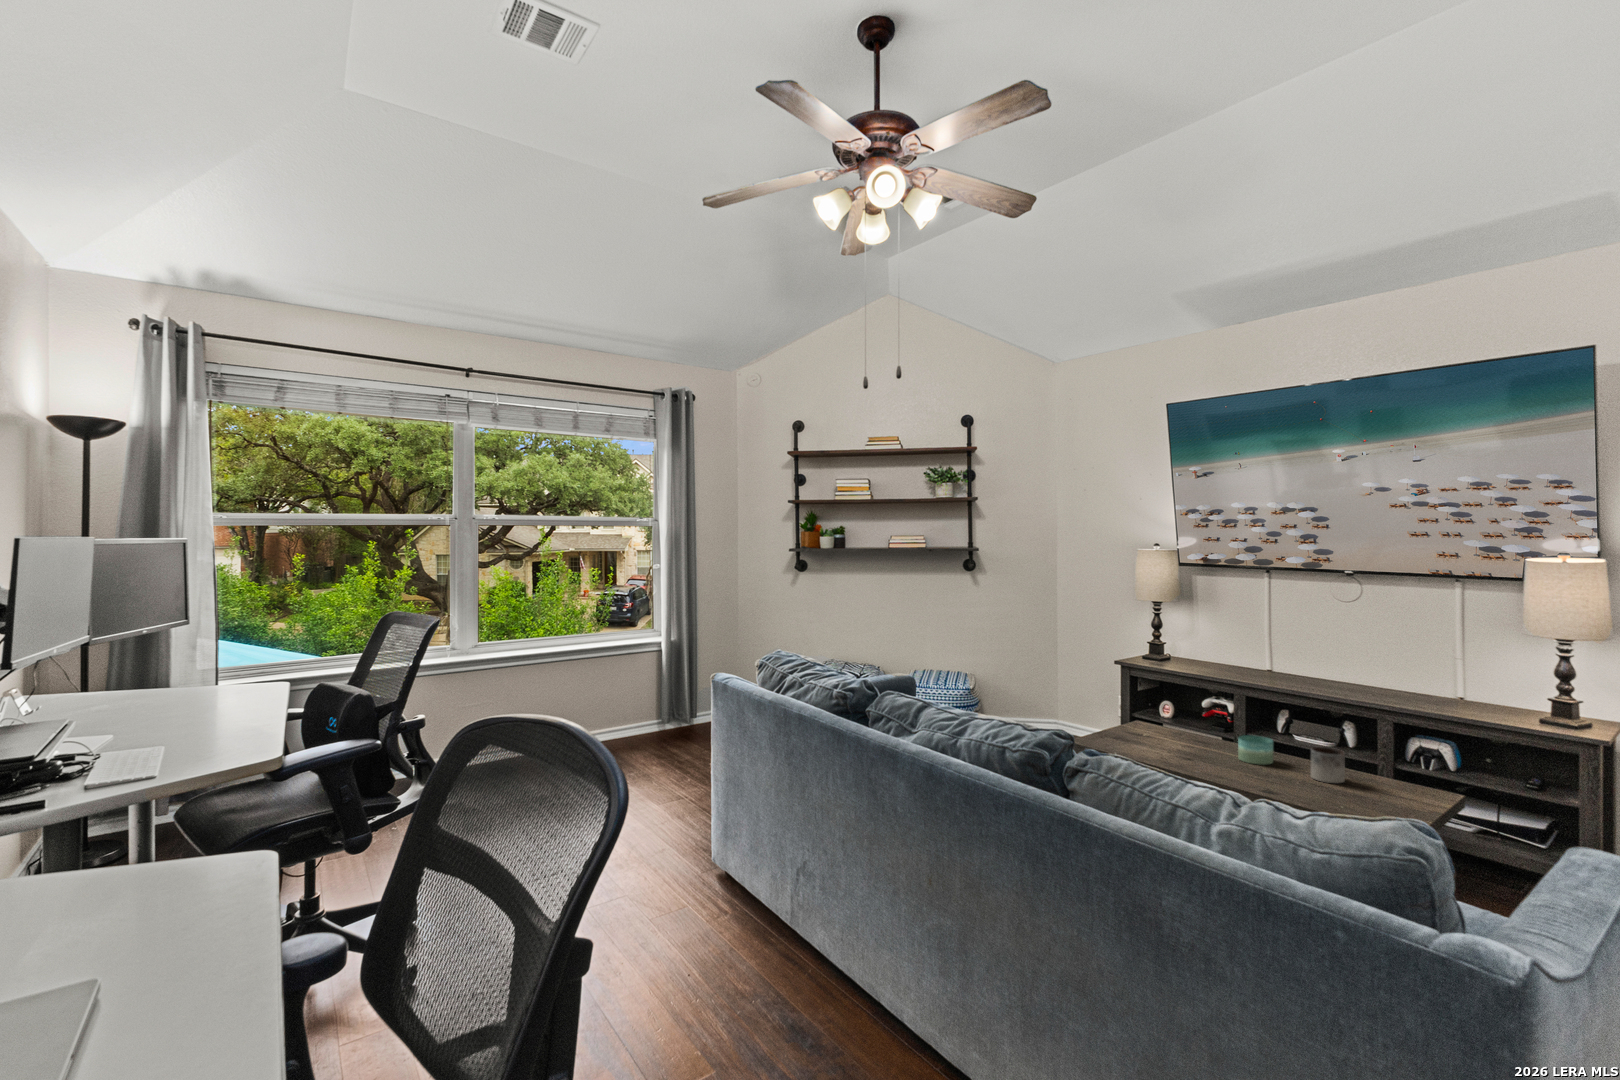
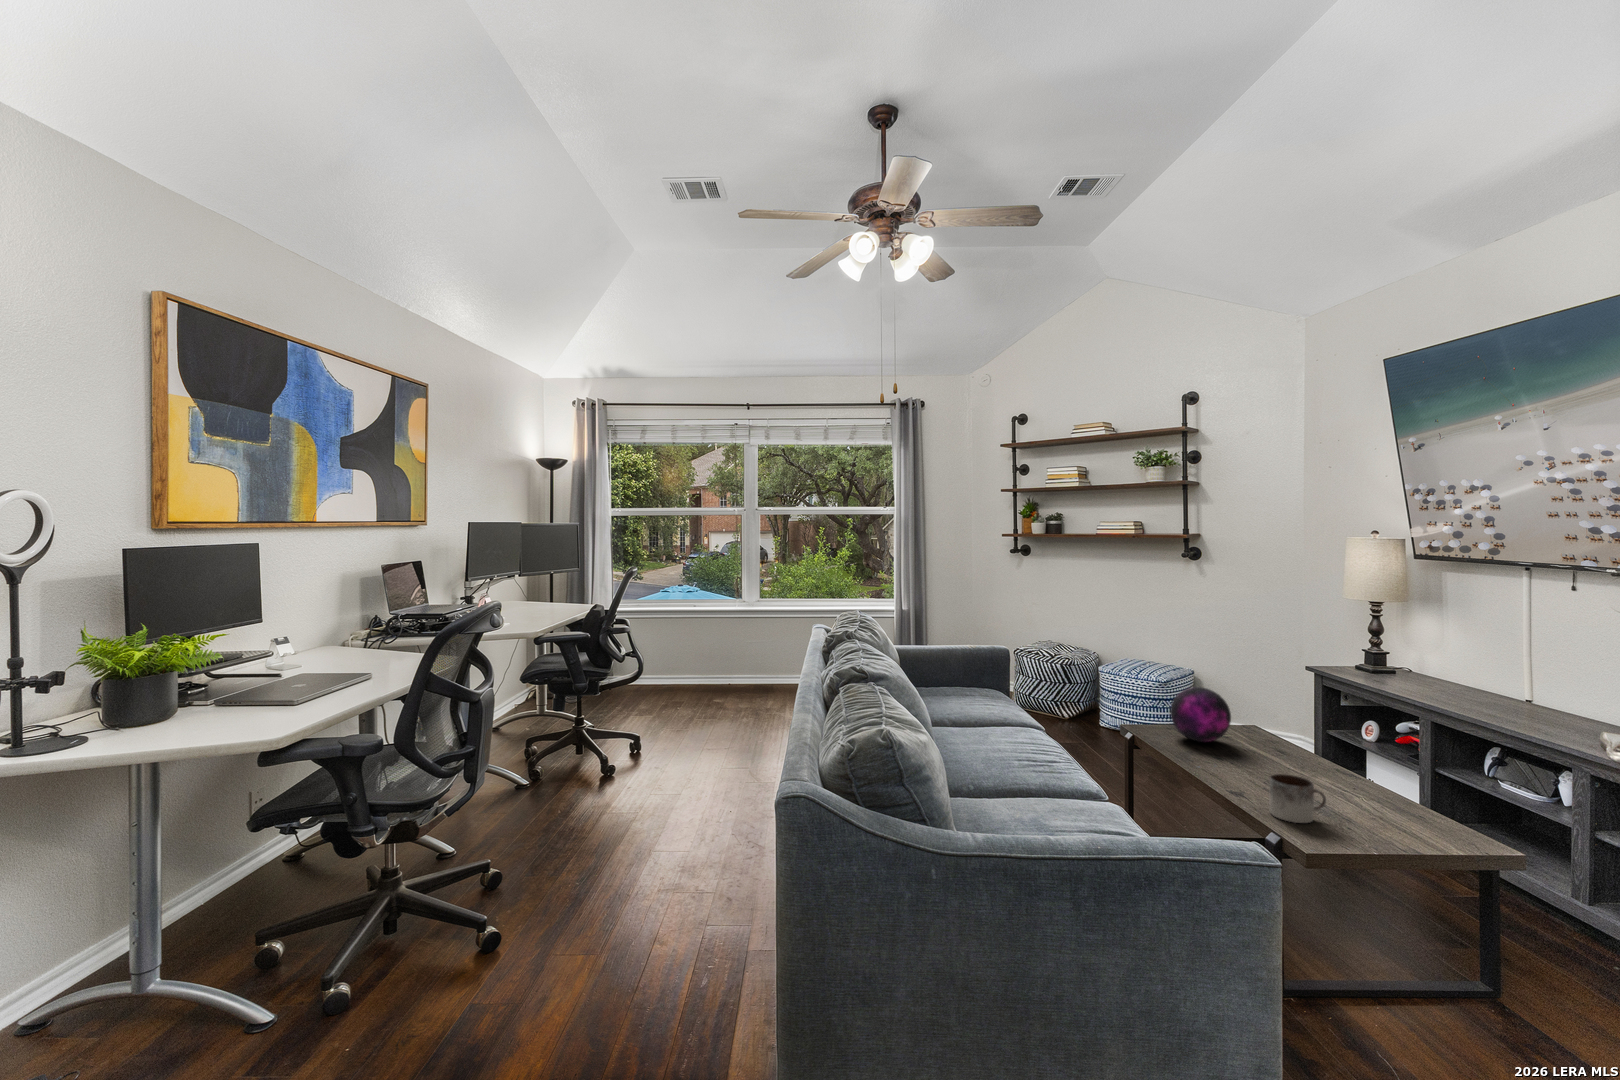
decorative orb: none [1130,687,1181,735] -> present [1170,687,1231,742]
candle: present [1238,735,1273,765] -> none [1230,751,1275,789]

